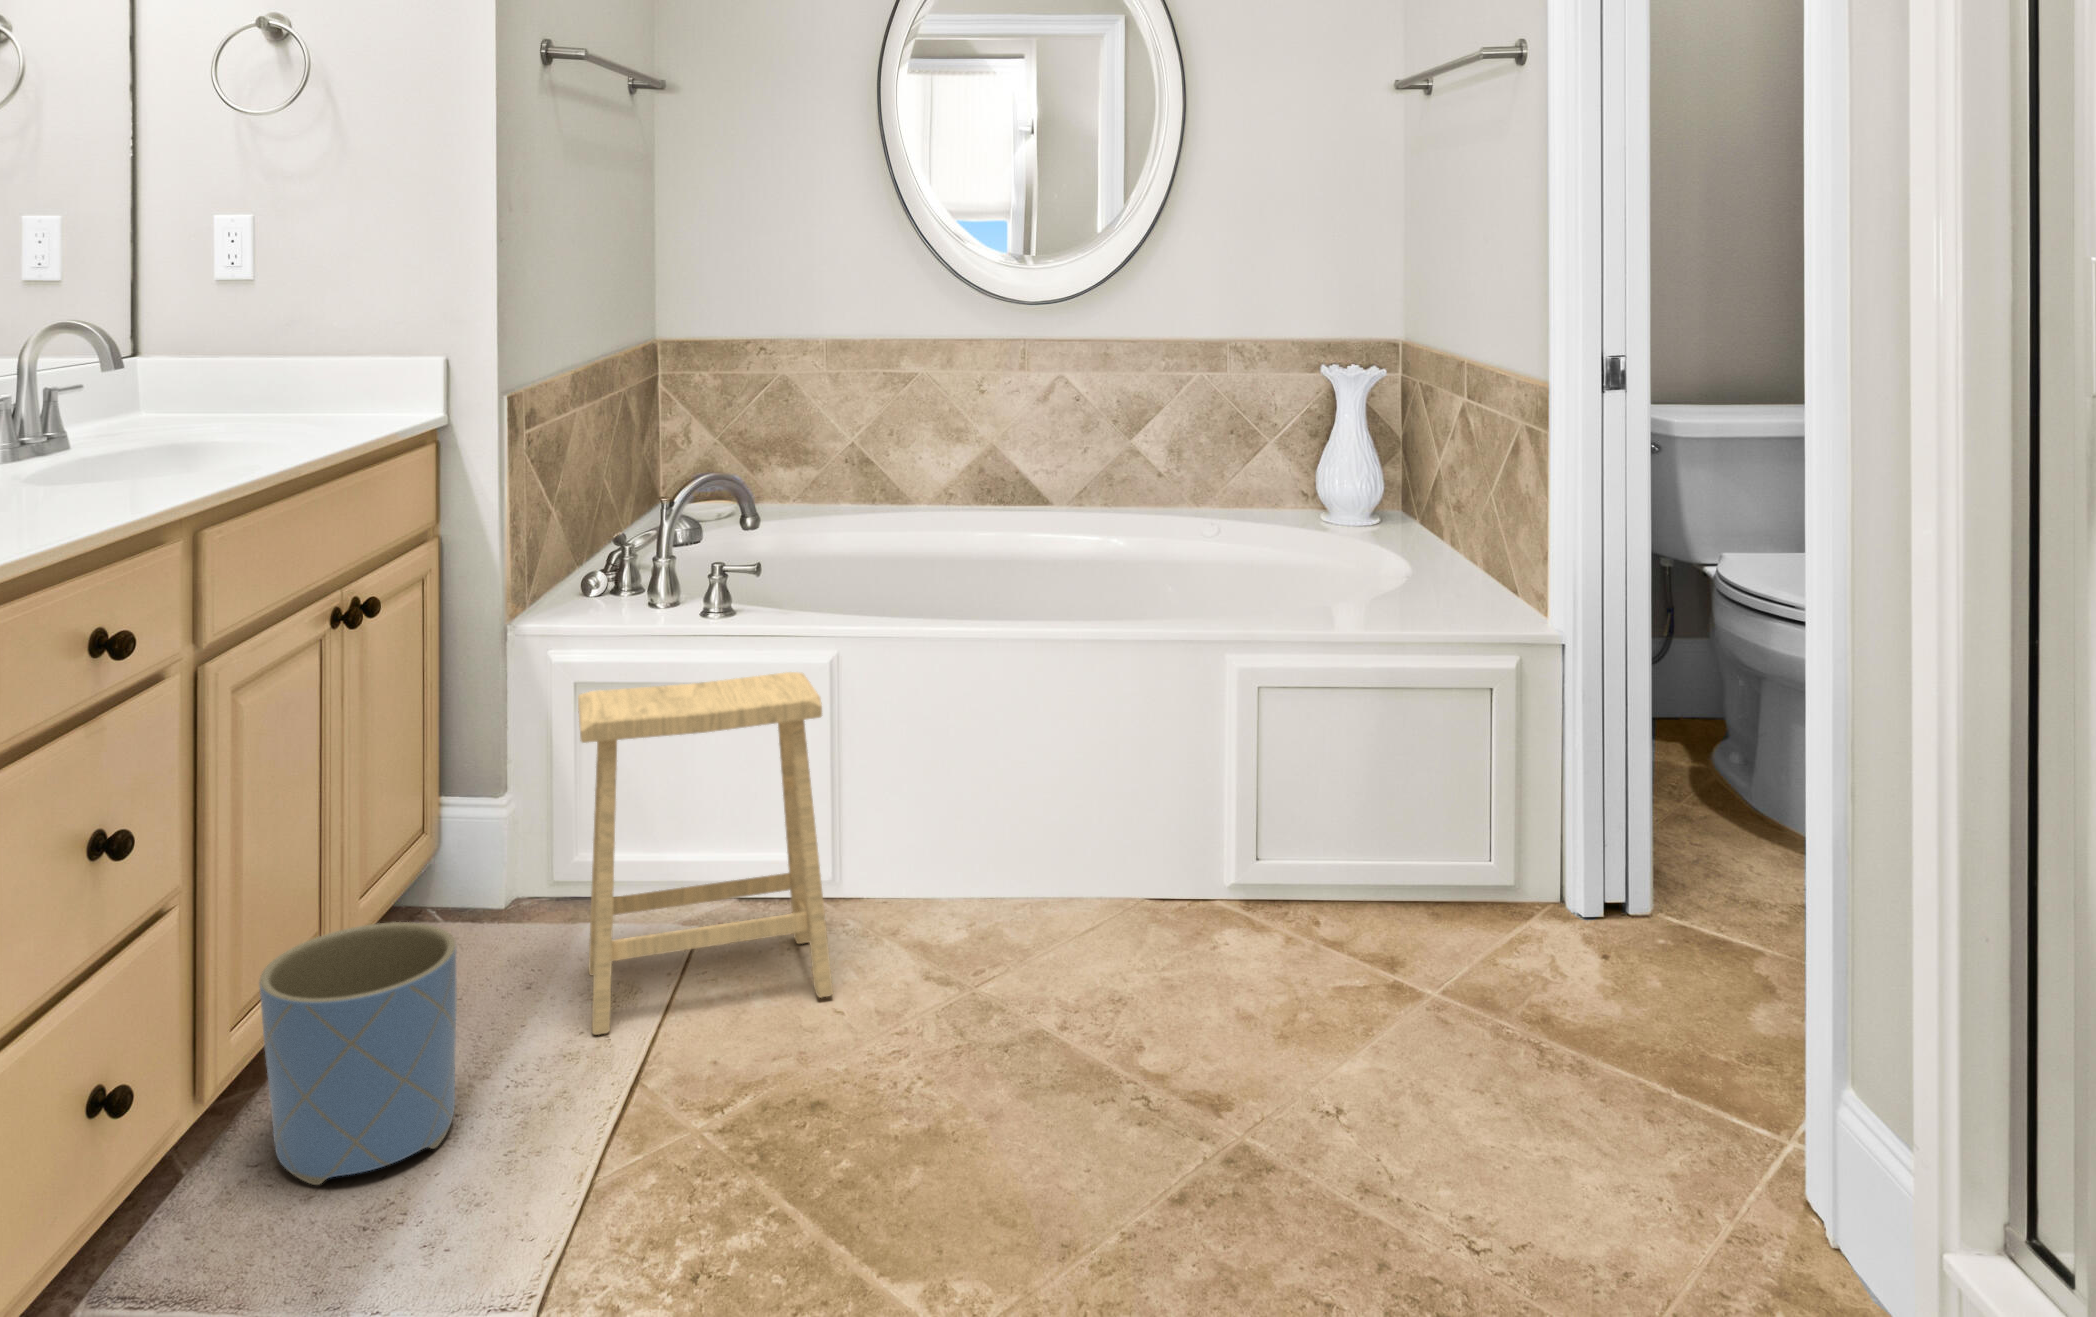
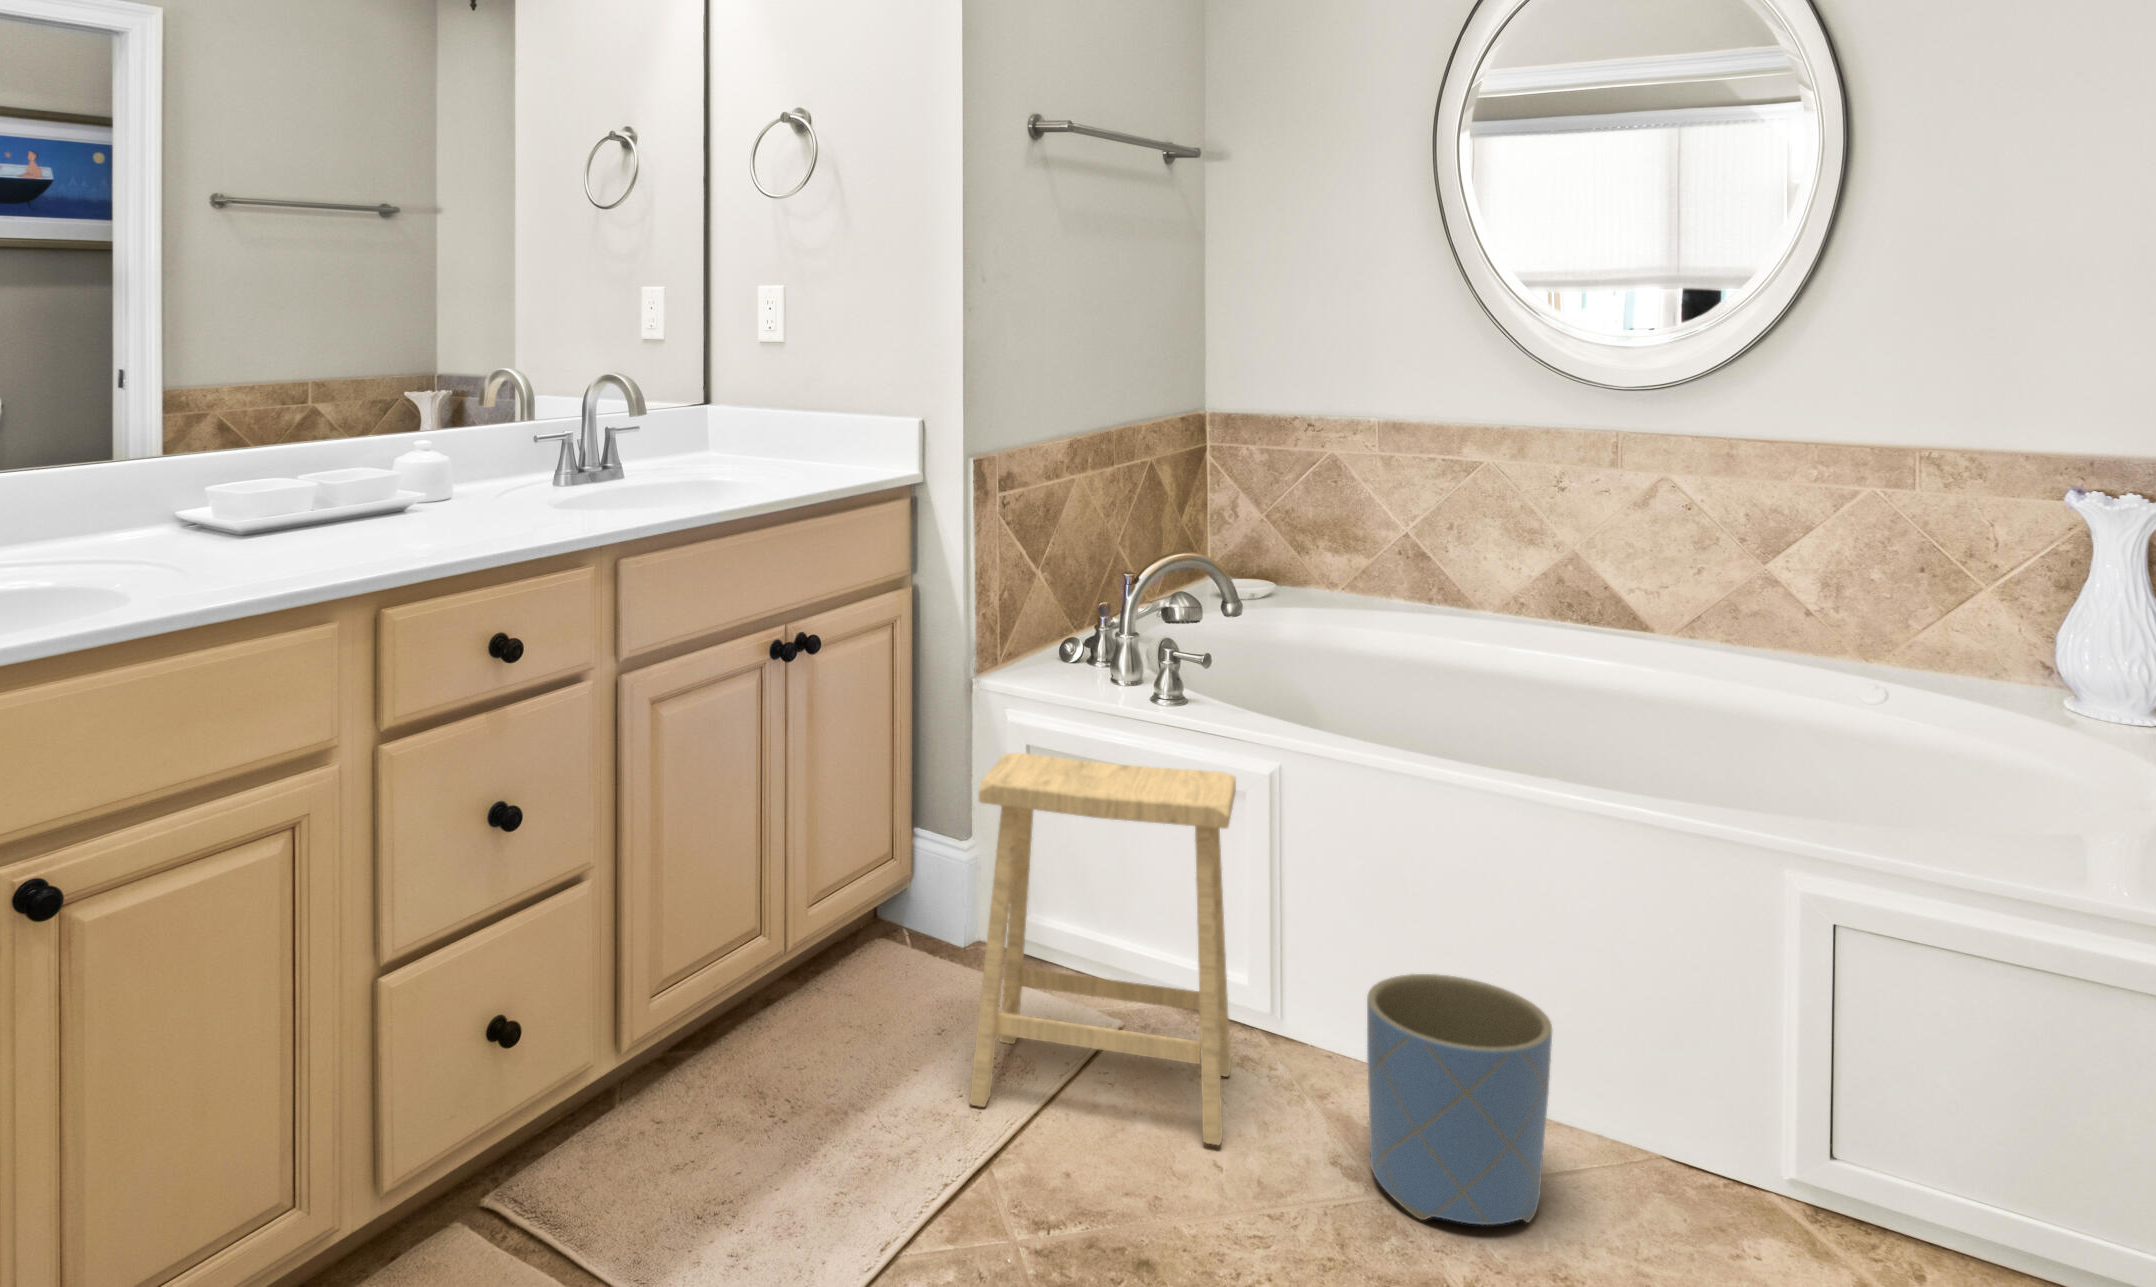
planter: present [259,922,457,1185] -> present [1367,974,1552,1225]

